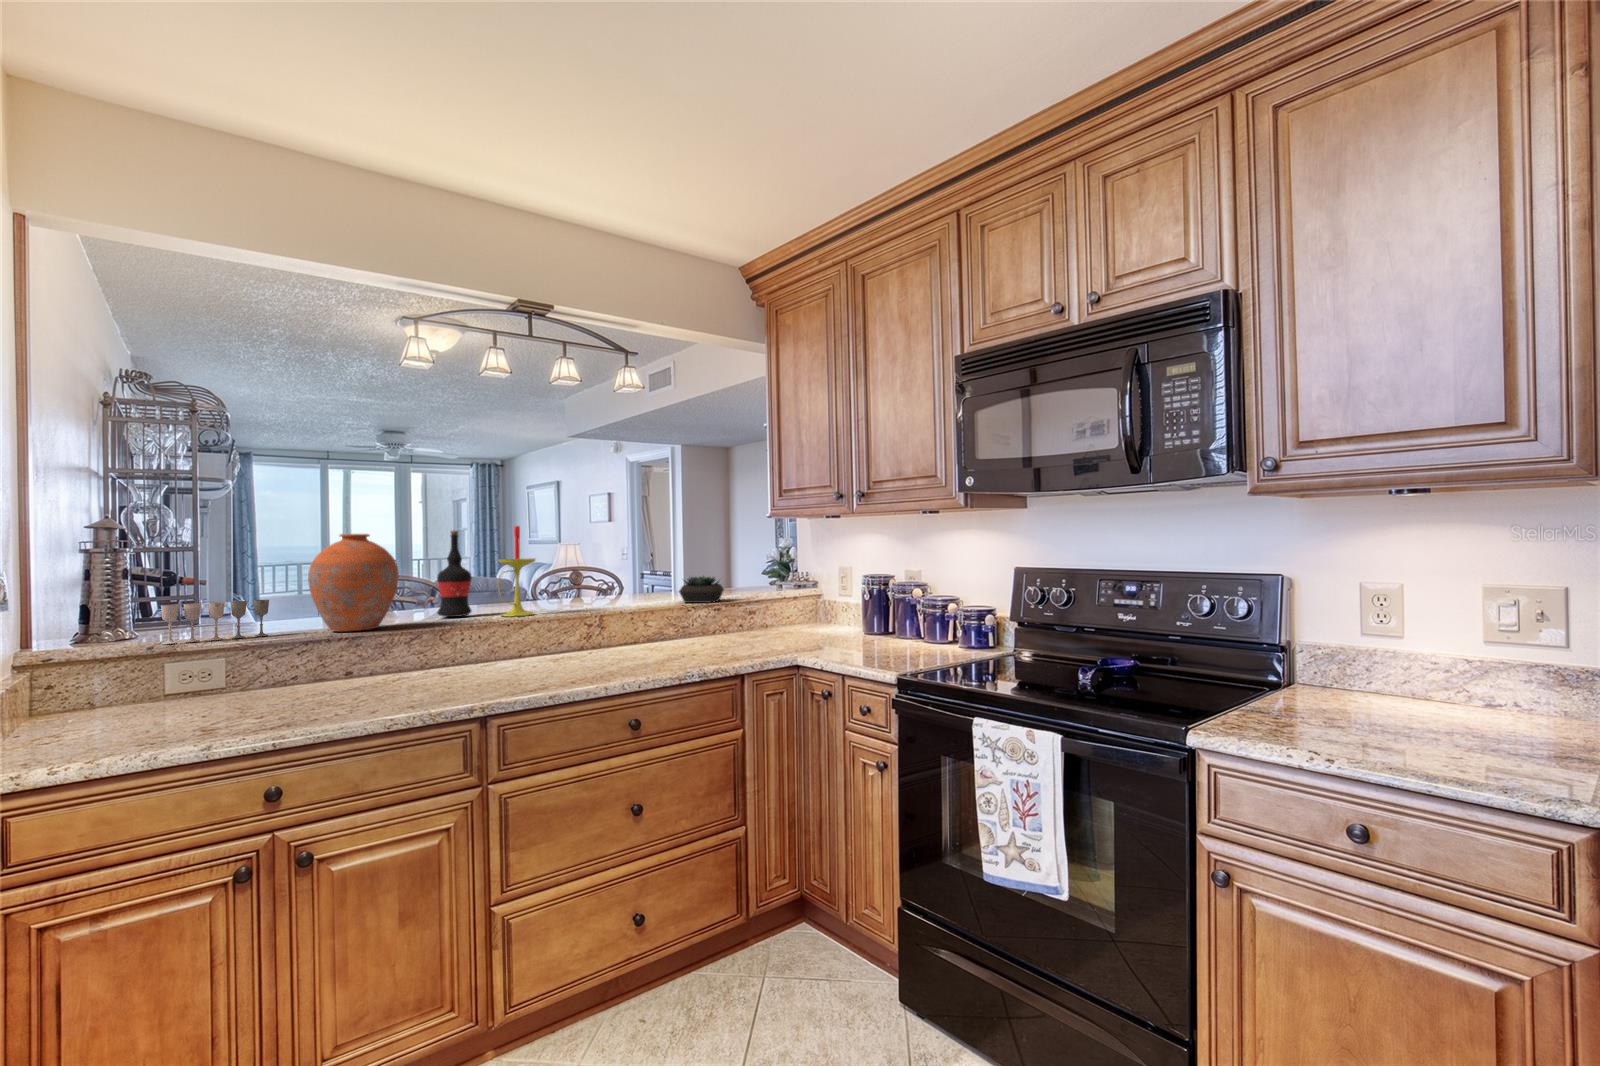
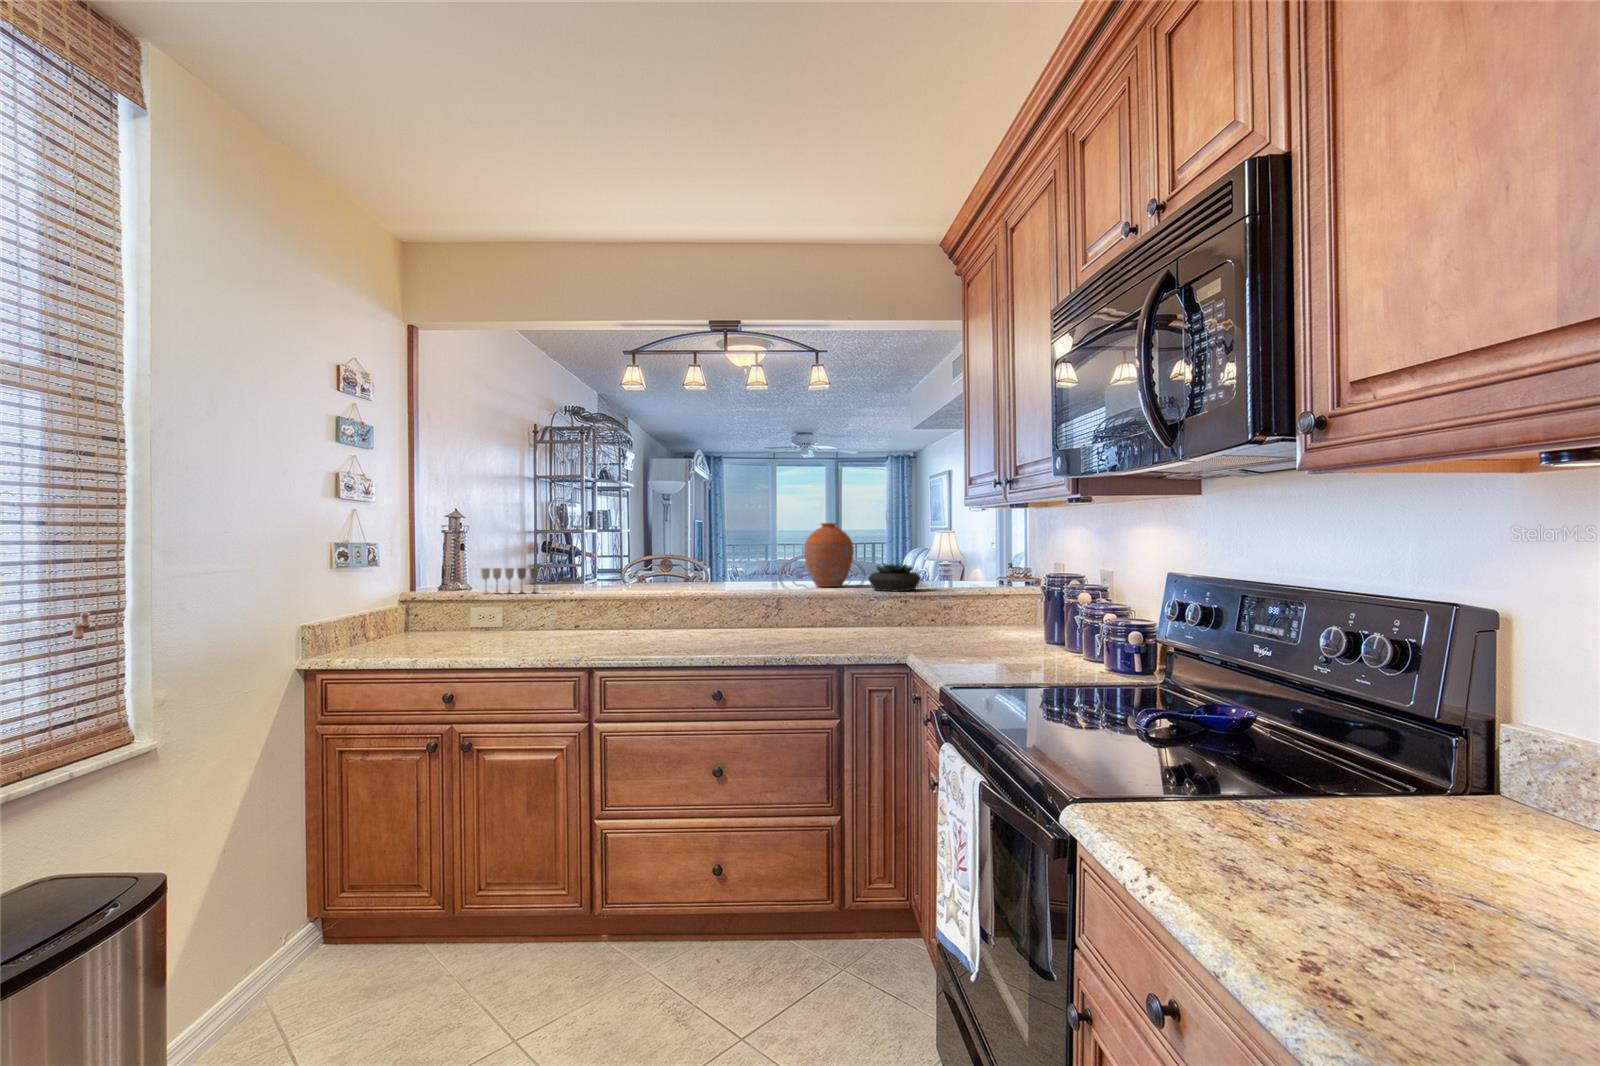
candle: present [497,526,535,617] -> none [689,512,726,592]
wine bottle: present [437,530,472,617] -> none [663,519,688,589]
vase: present [308,534,399,632] -> present [804,523,854,587]

